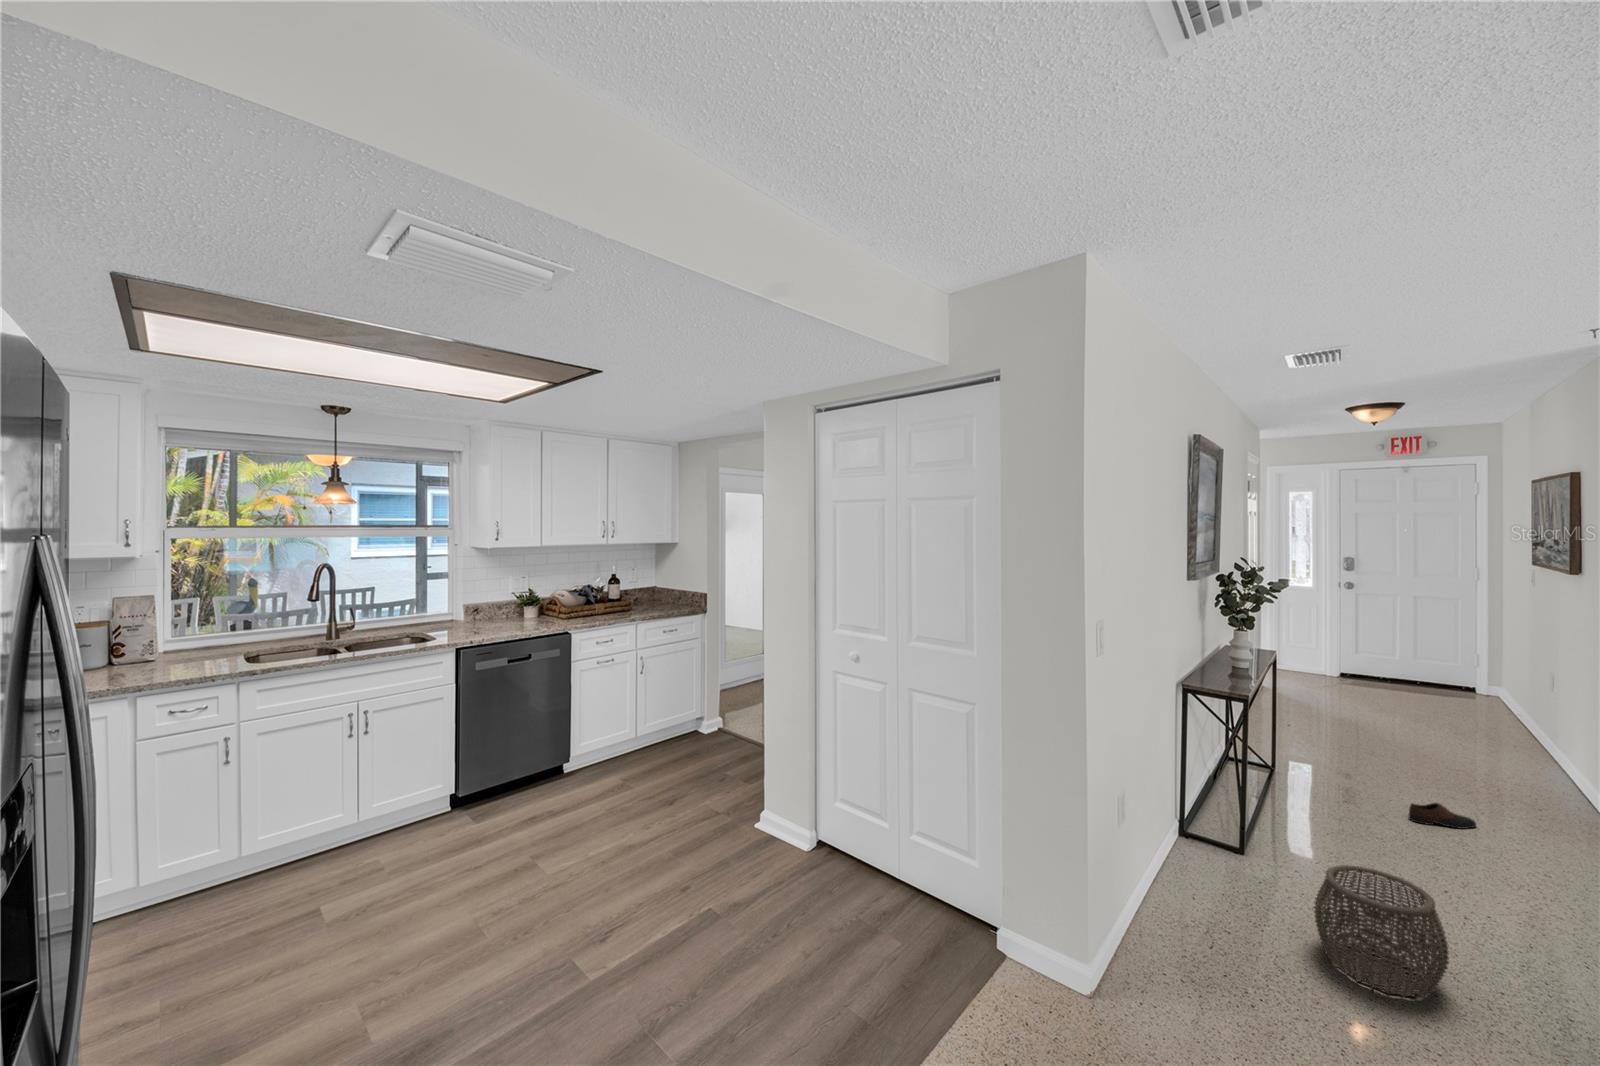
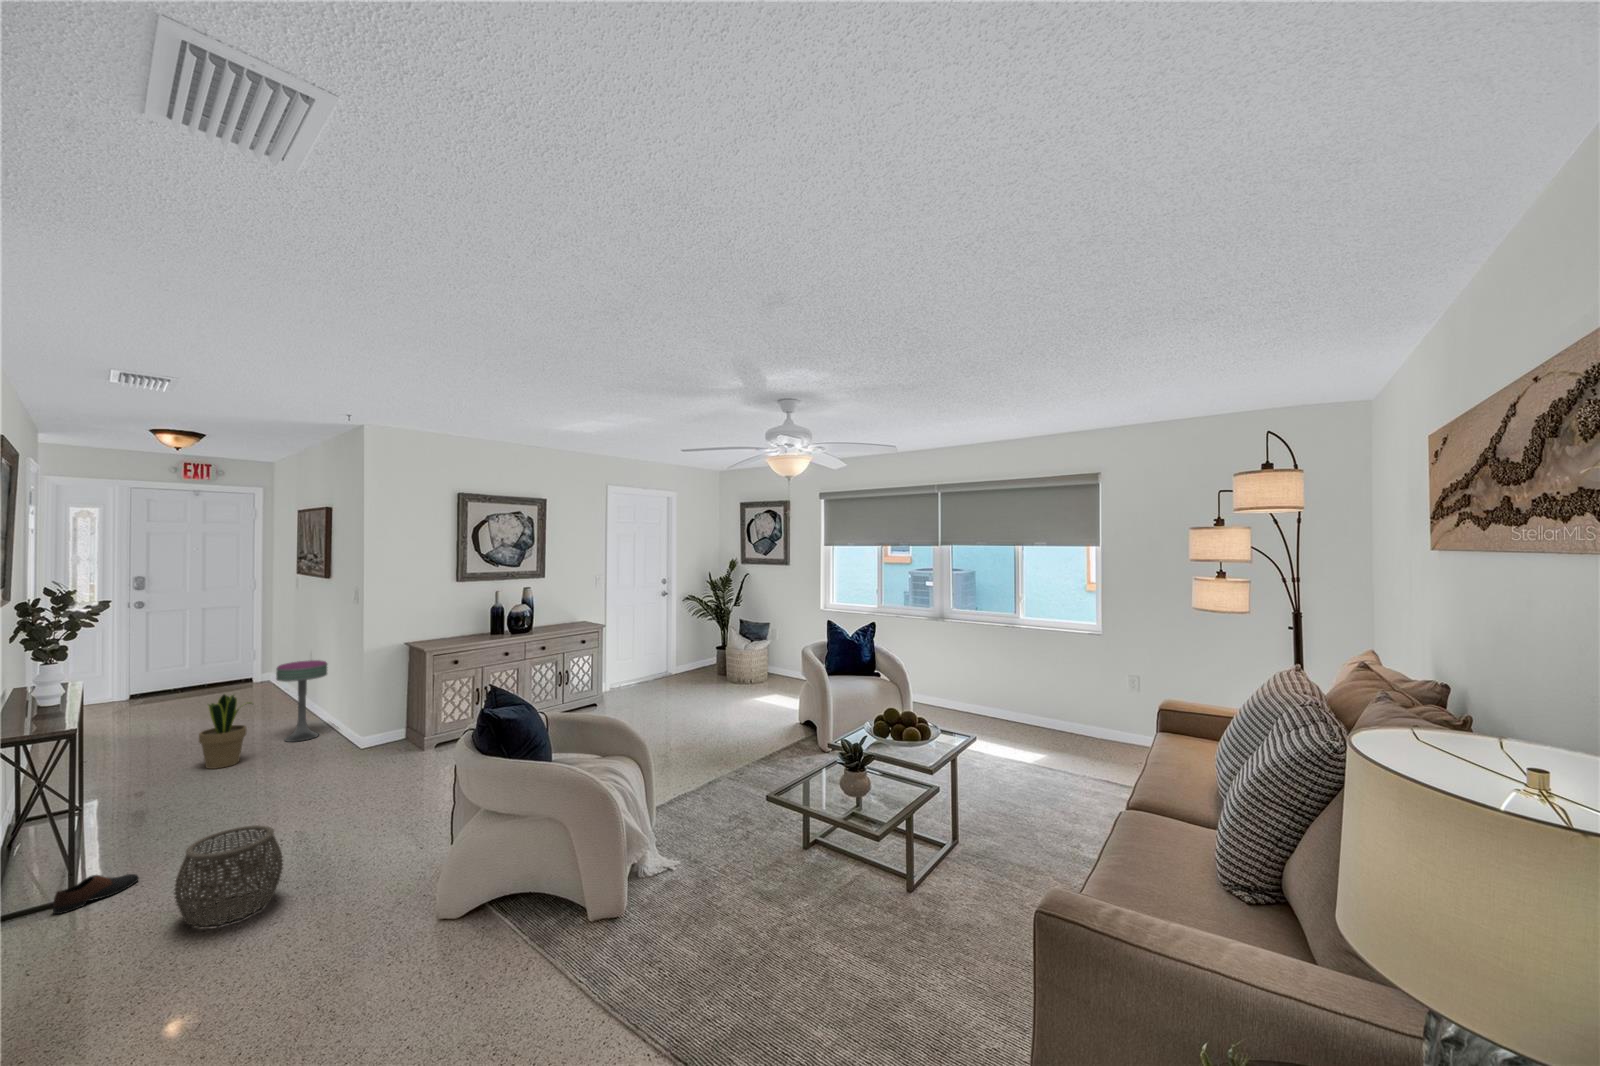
bar stool: none [1488,680,1571,791] -> present [276,660,327,742]
potted plant: none [1386,698,1453,785] -> present [199,694,252,769]
shoe: present [1409,803,1477,829] -> present [53,874,139,914]

